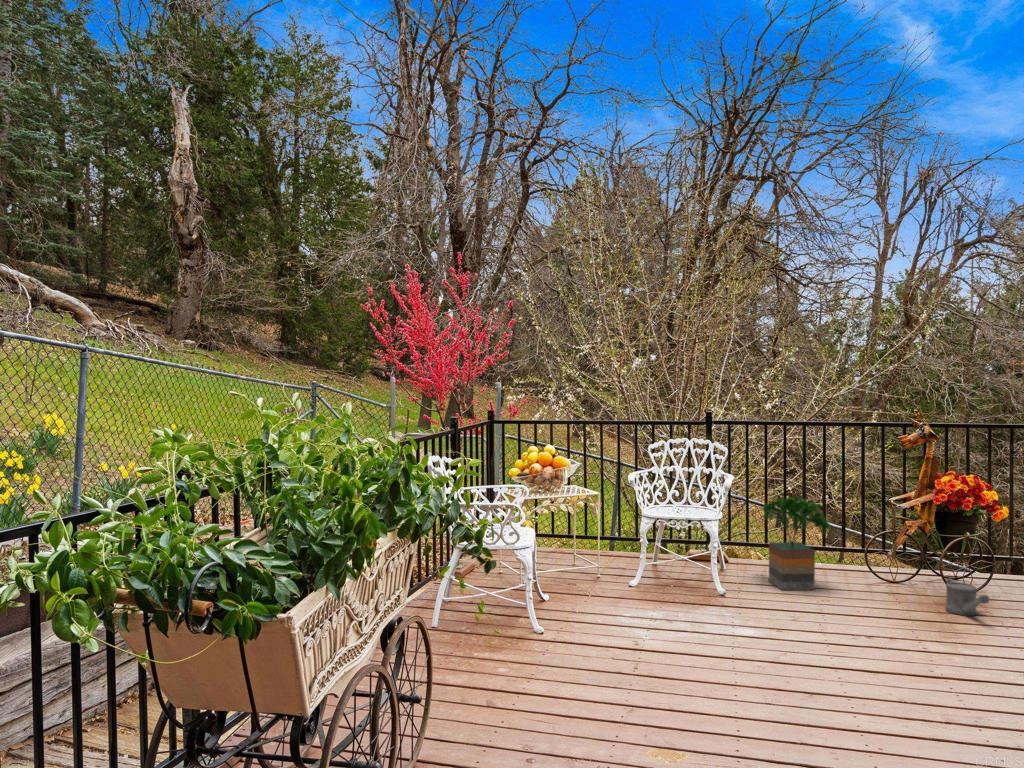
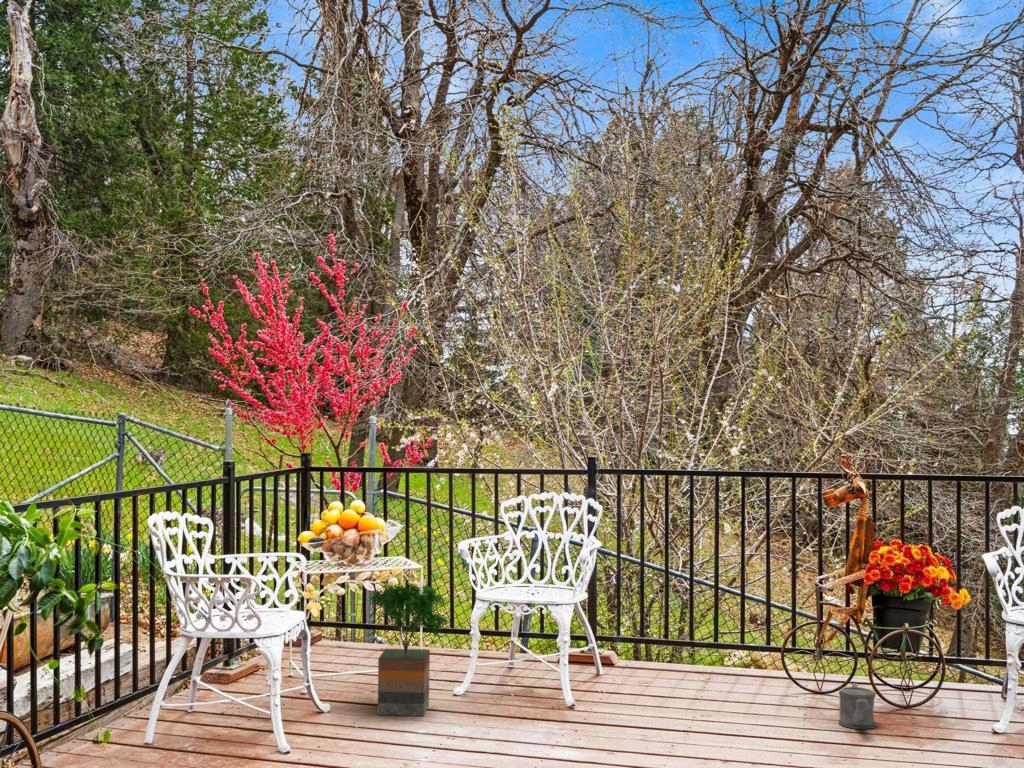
potted tree: present [763,497,829,590] -> present [369,584,448,716]

